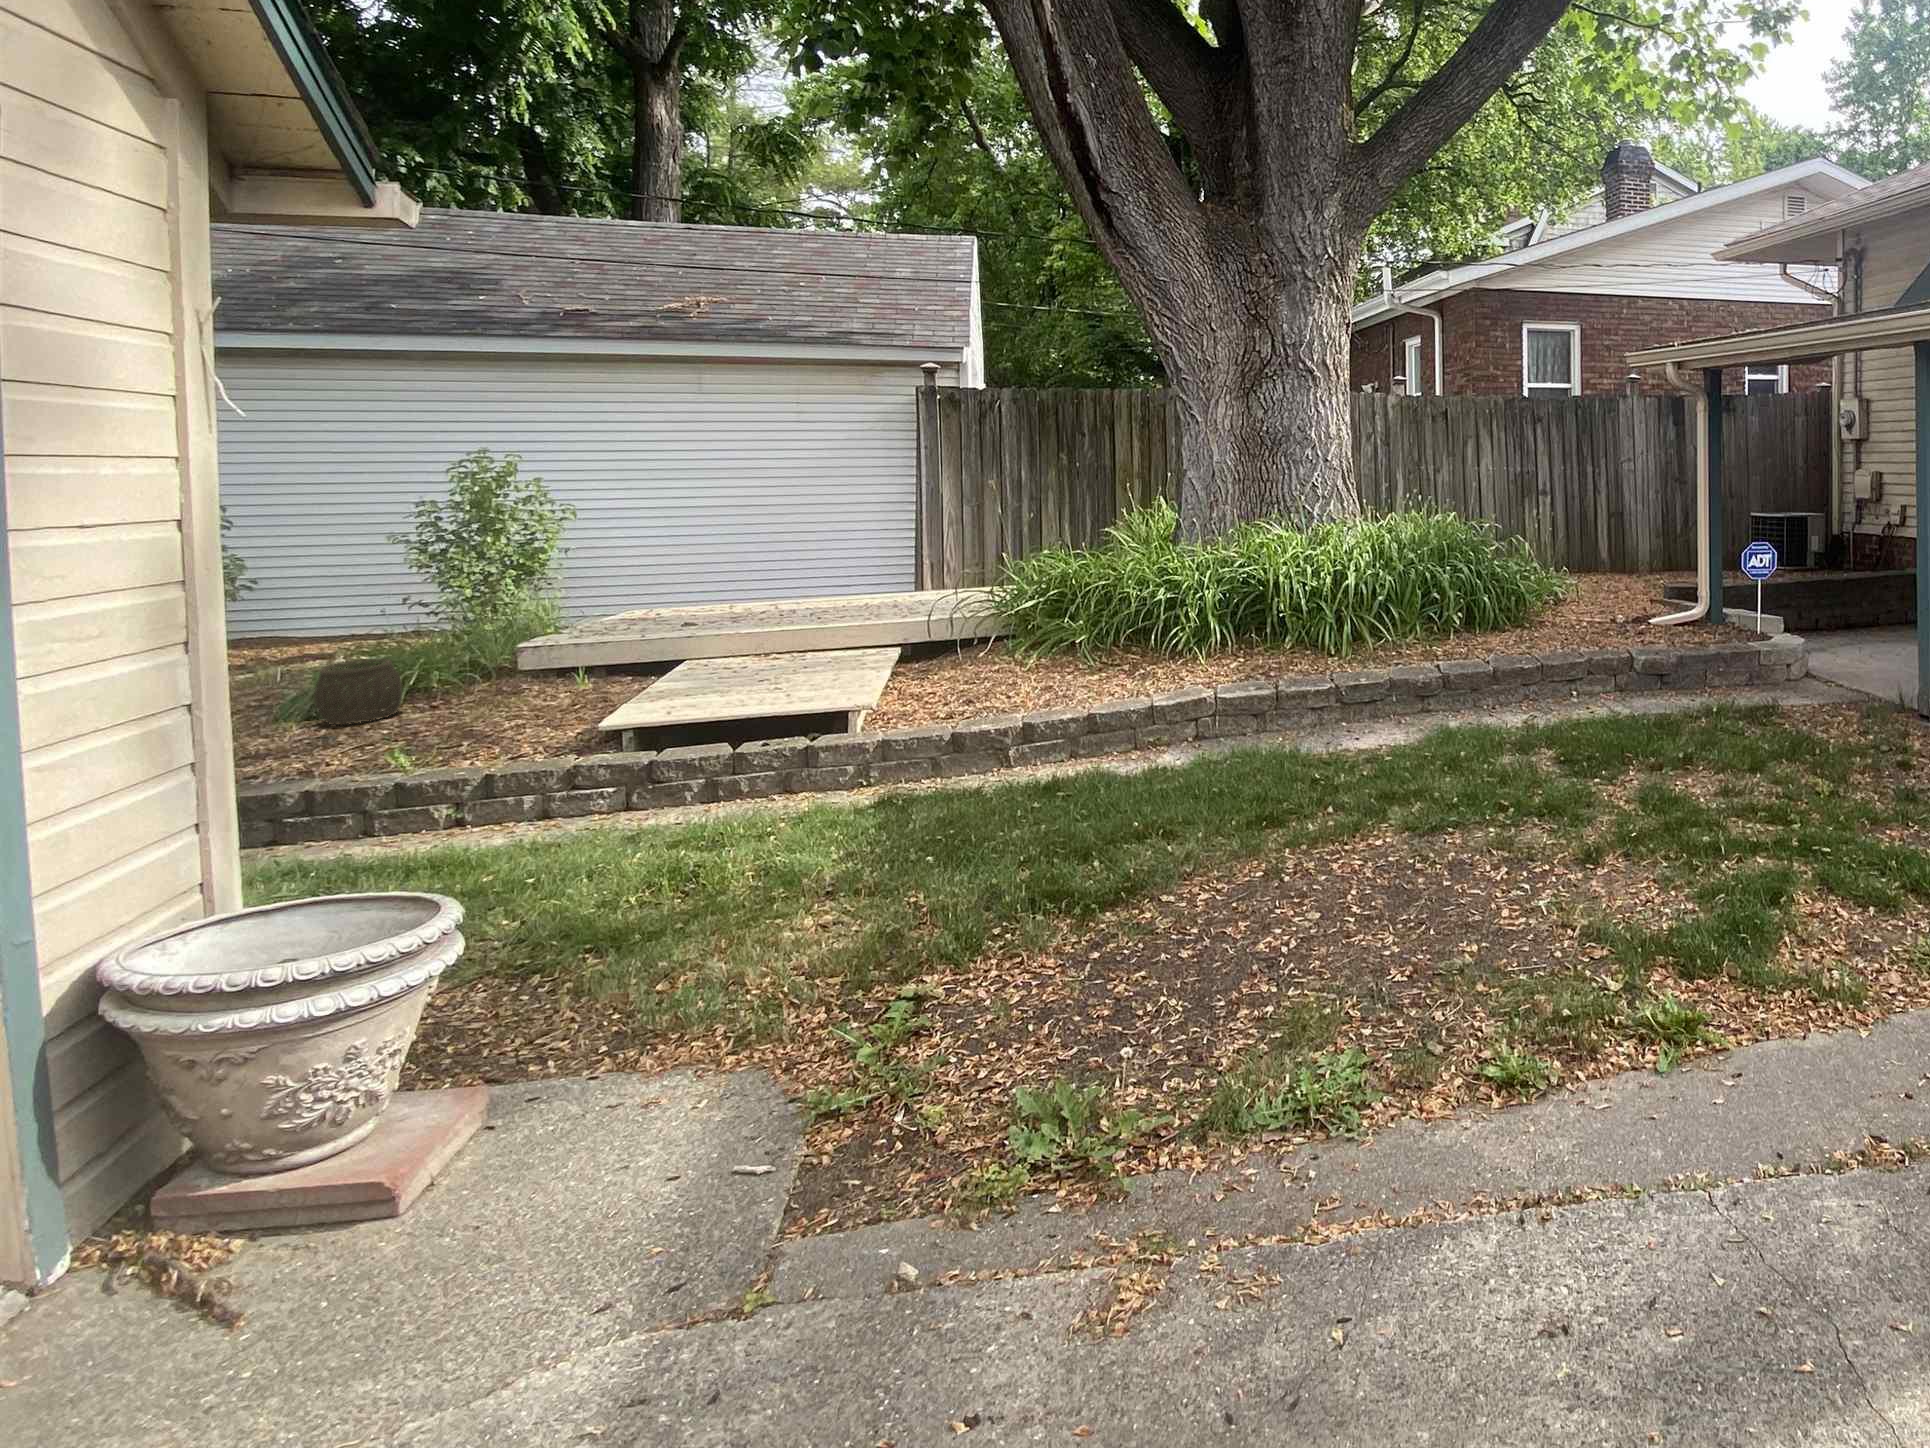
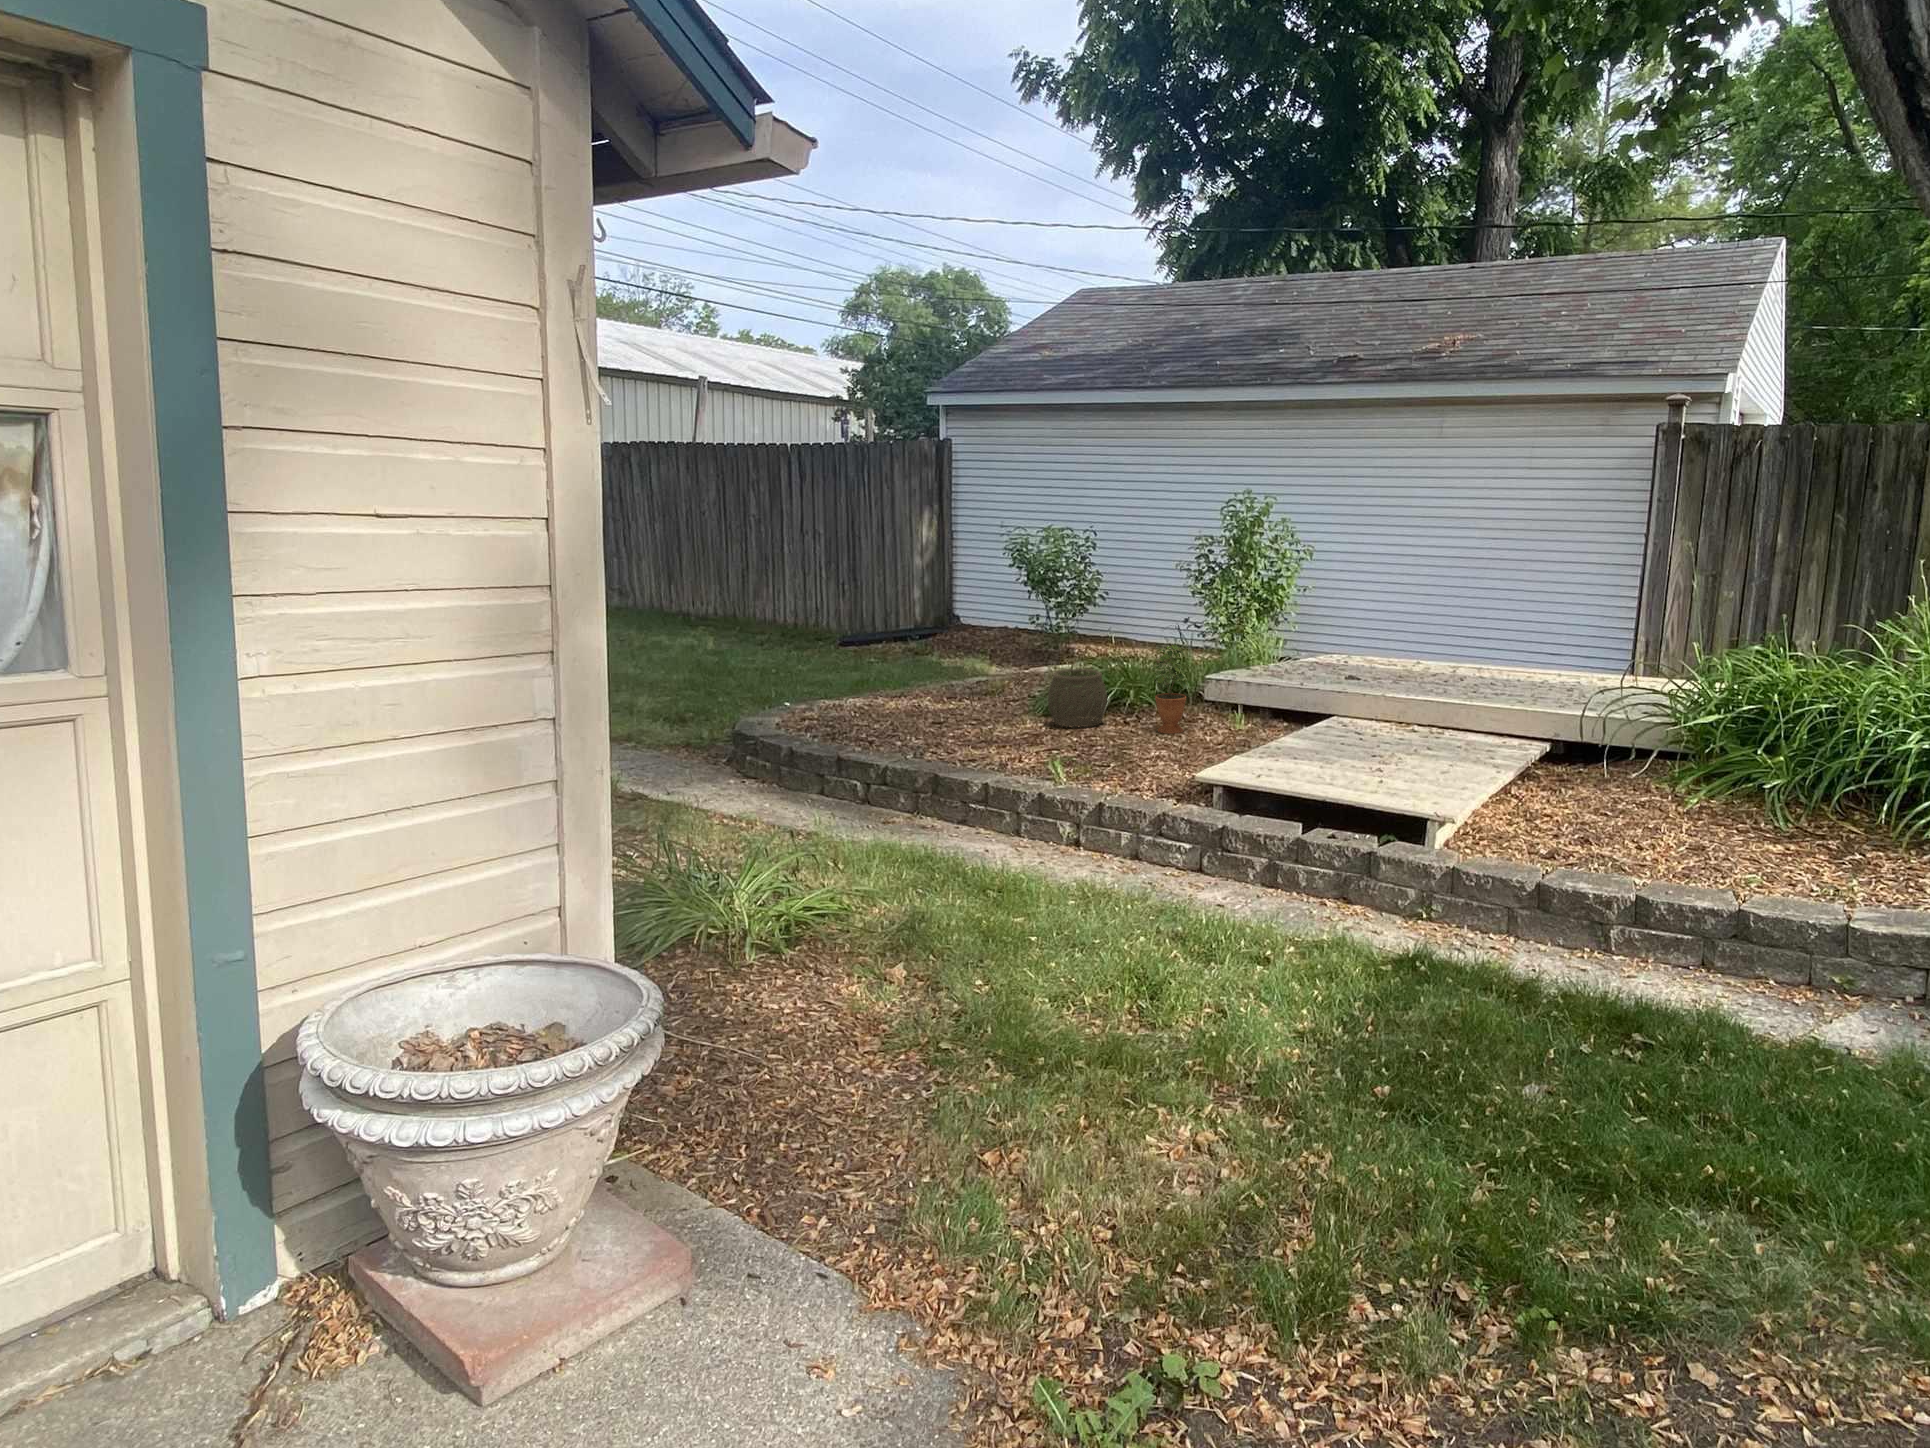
potted plant: none [464,614,517,706] -> present [1149,643,1187,734]

